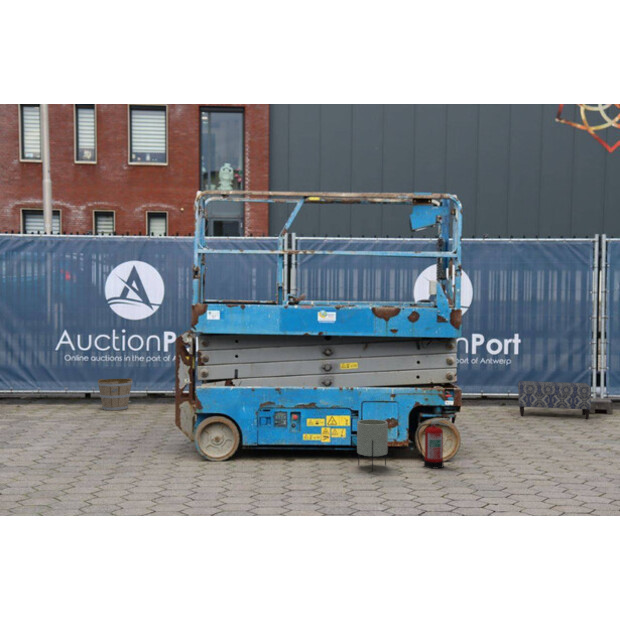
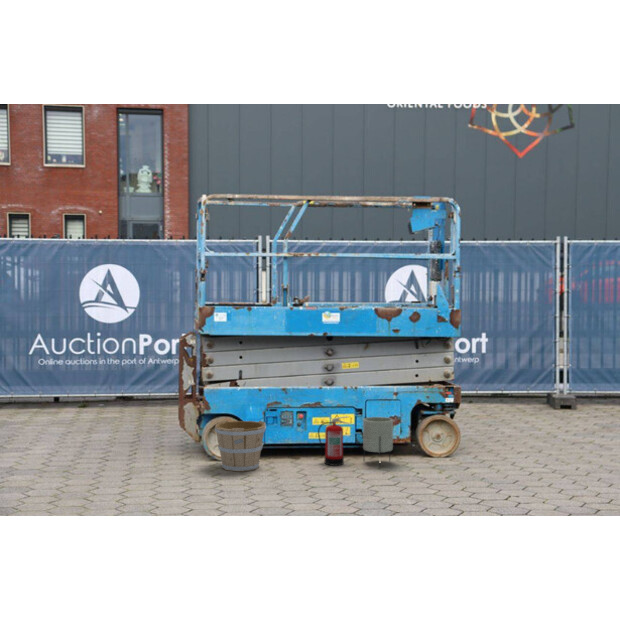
wooden bucket: present [98,378,133,411] -> present [215,421,266,472]
bench: present [518,381,591,419] -> none [490,378,559,414]
fire extinguisher: present [417,418,447,469] -> present [318,416,347,466]

